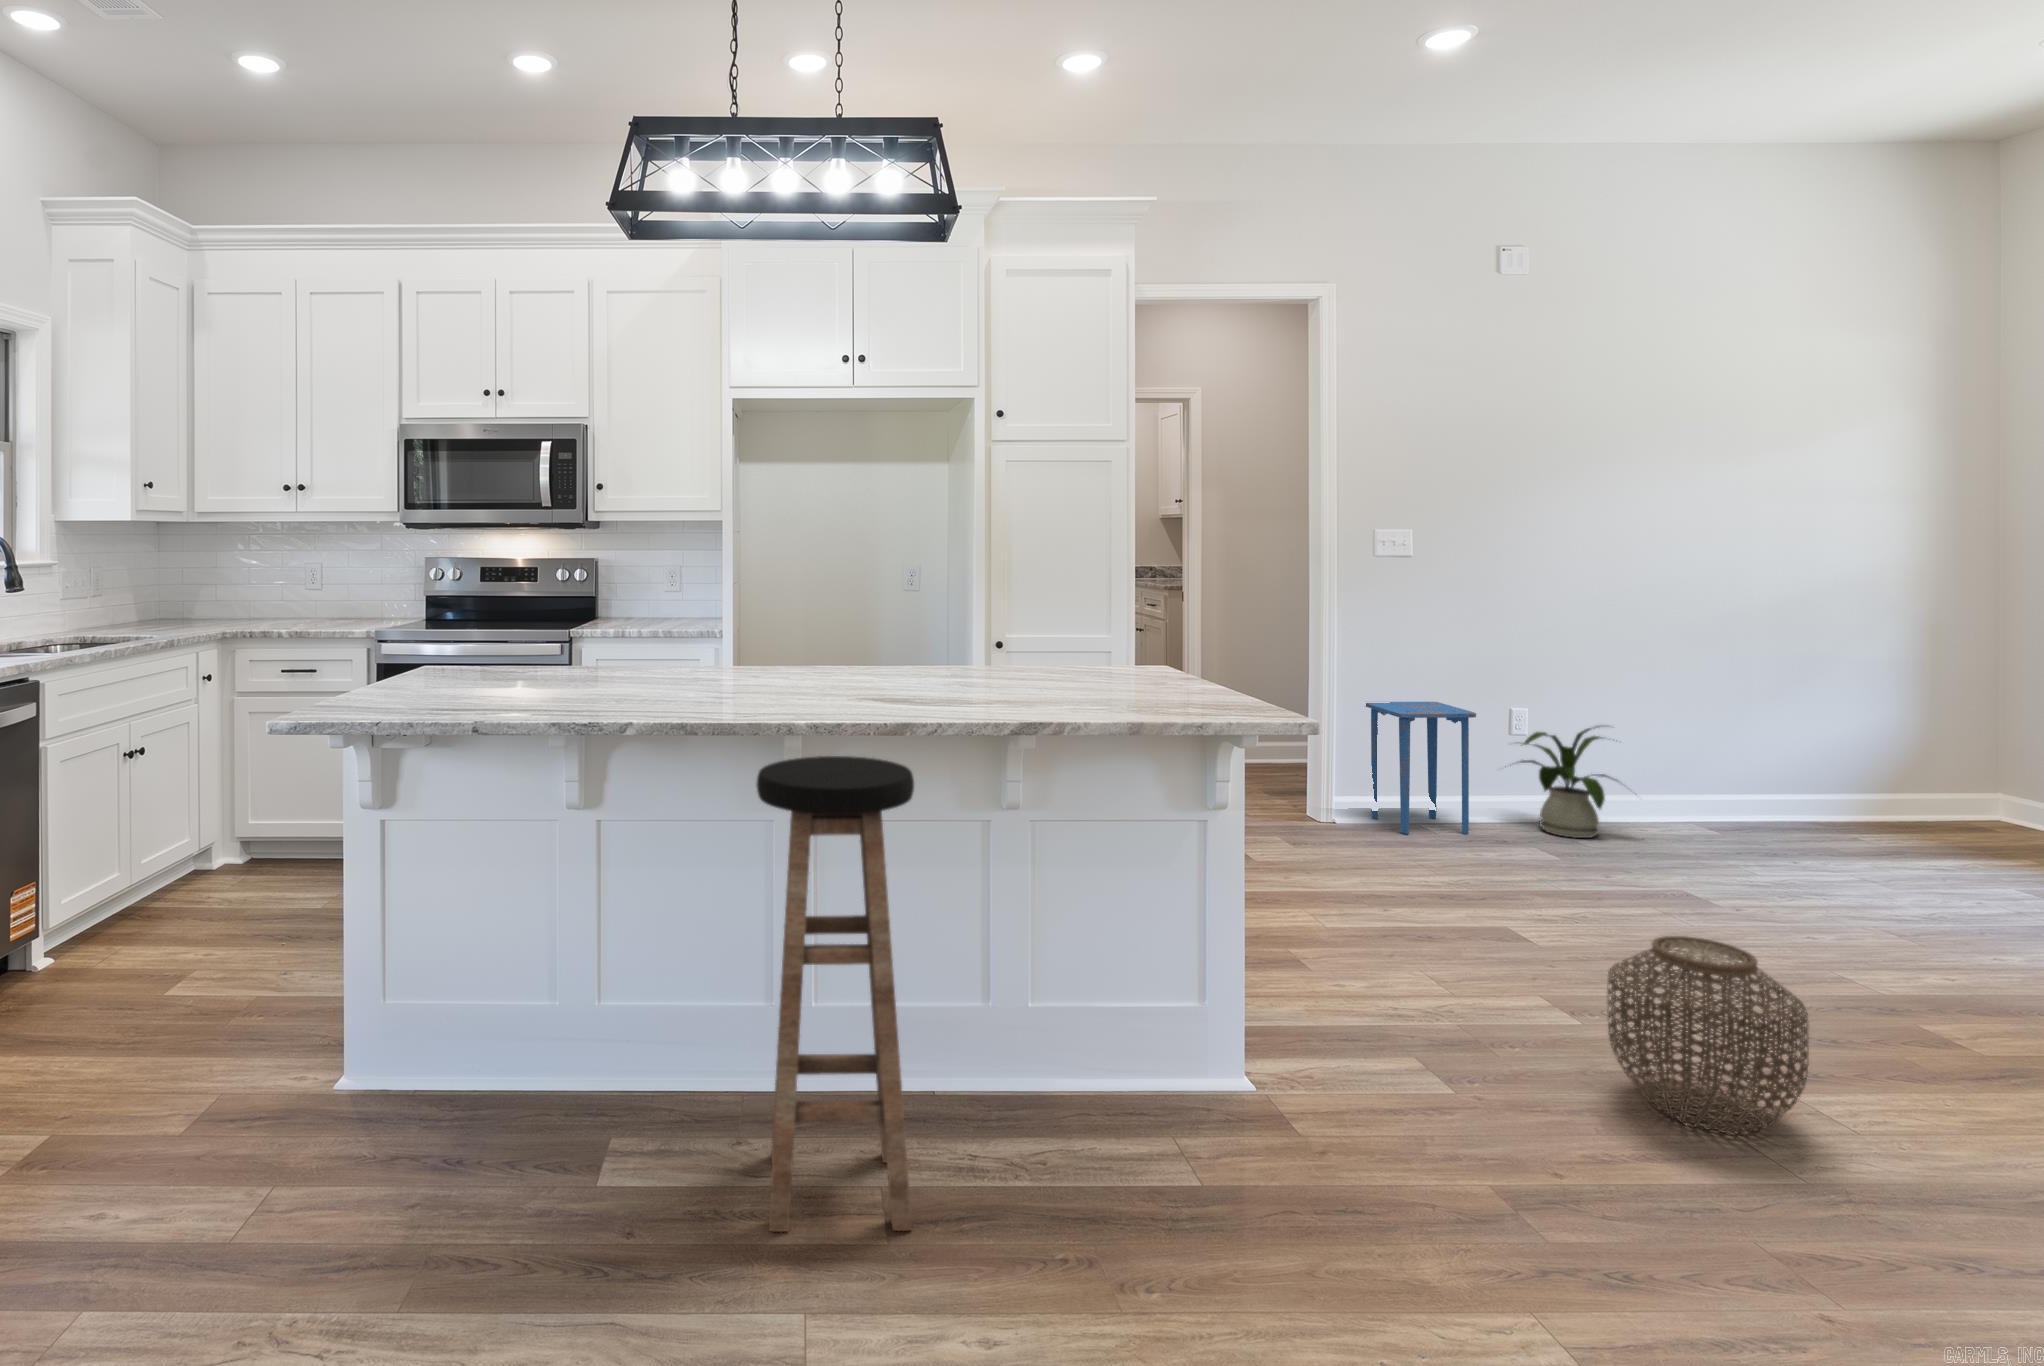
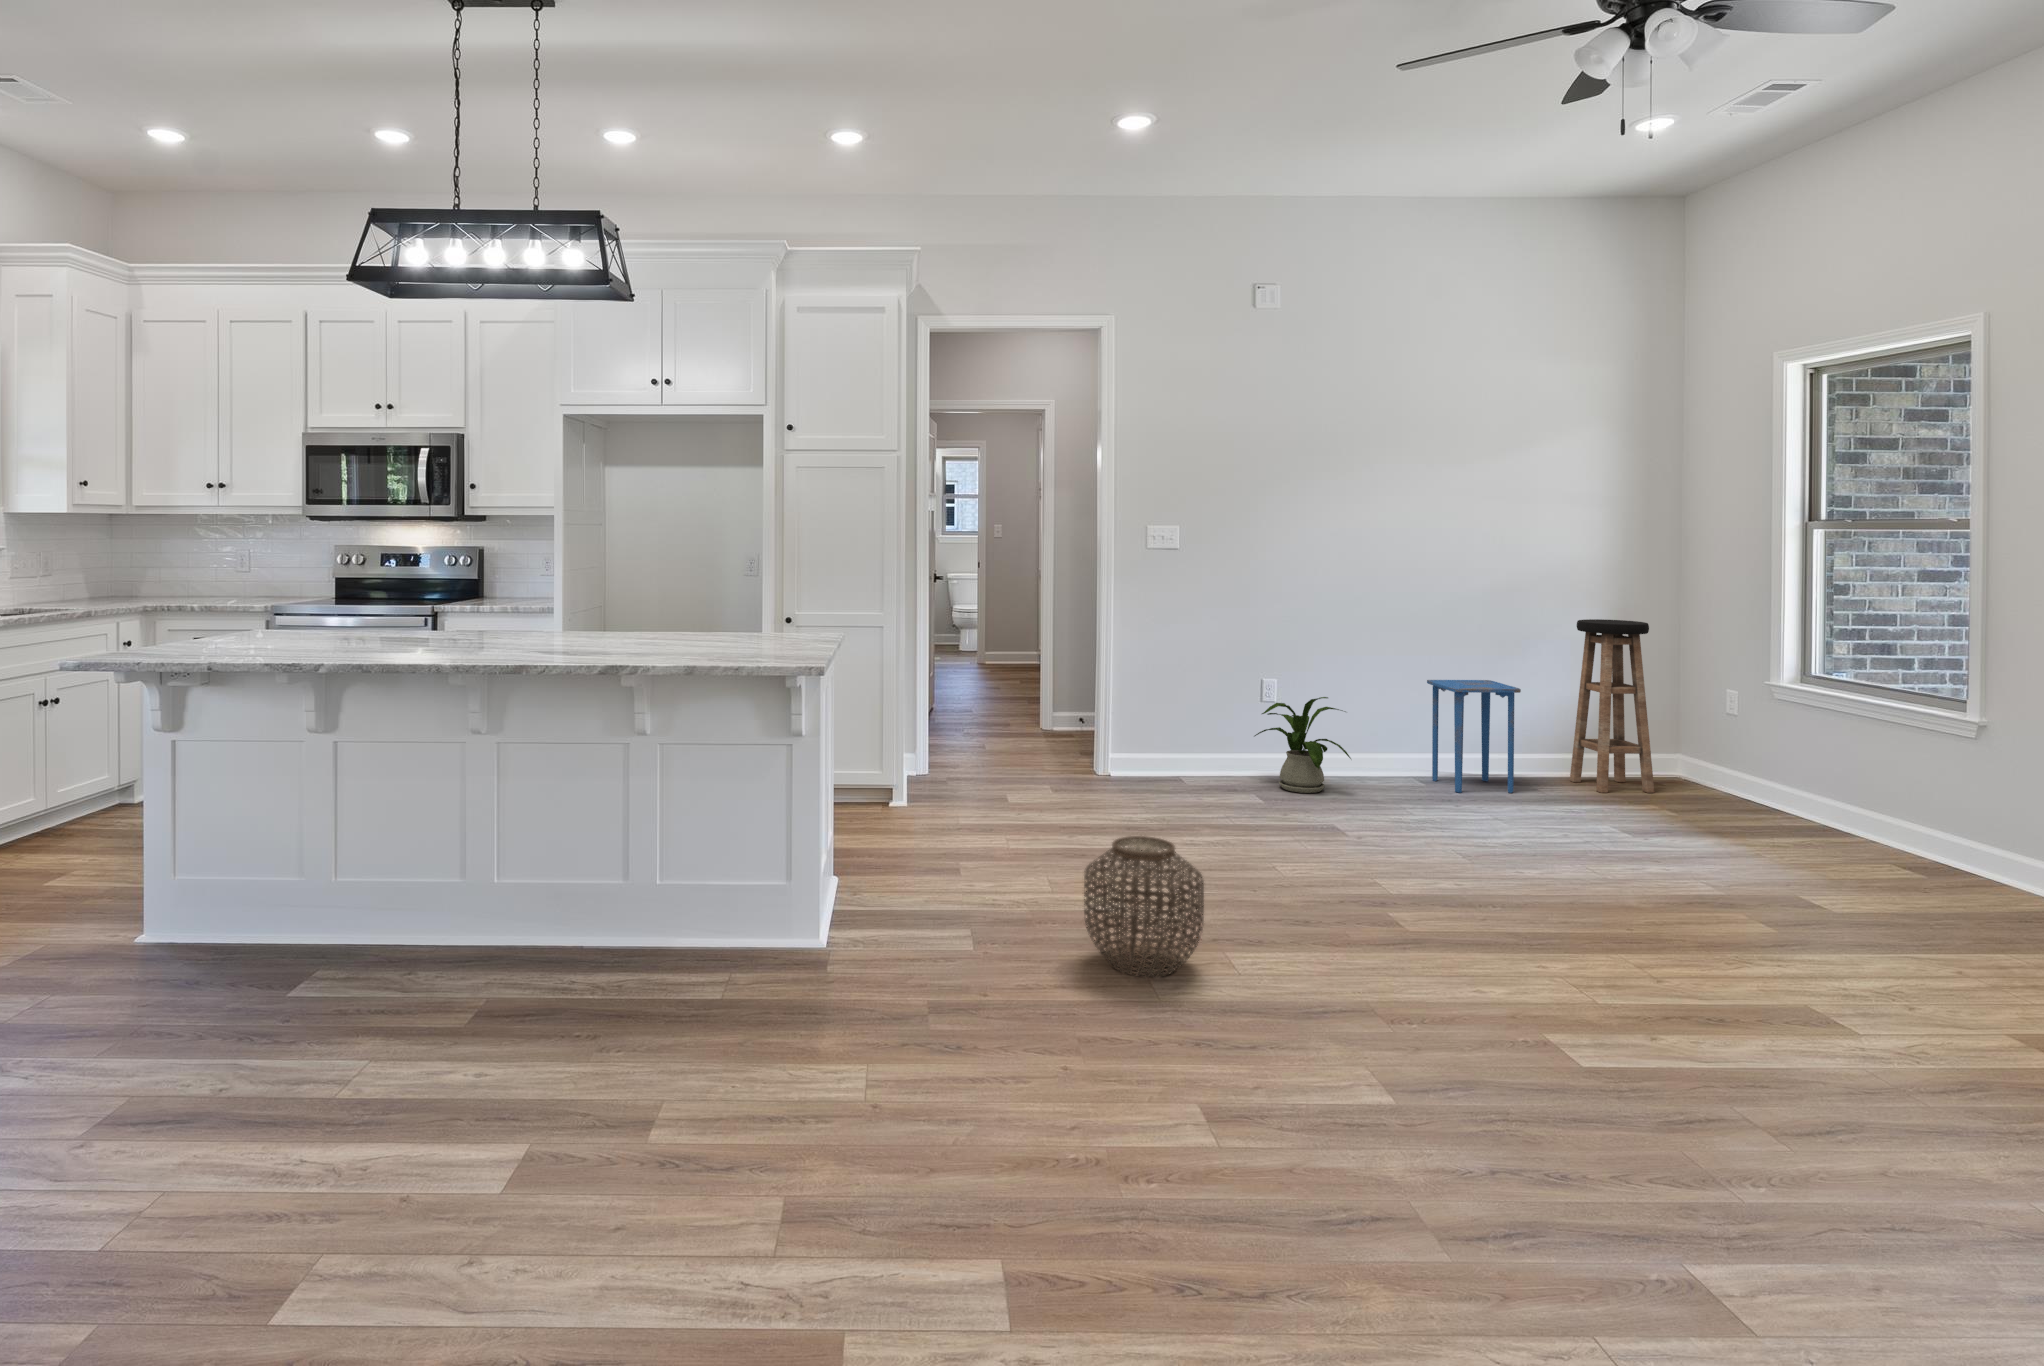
side table: present [1366,702,1476,834] -> present [1427,680,1521,793]
bar stool: present [757,756,914,1232] -> present [1570,619,1654,793]

